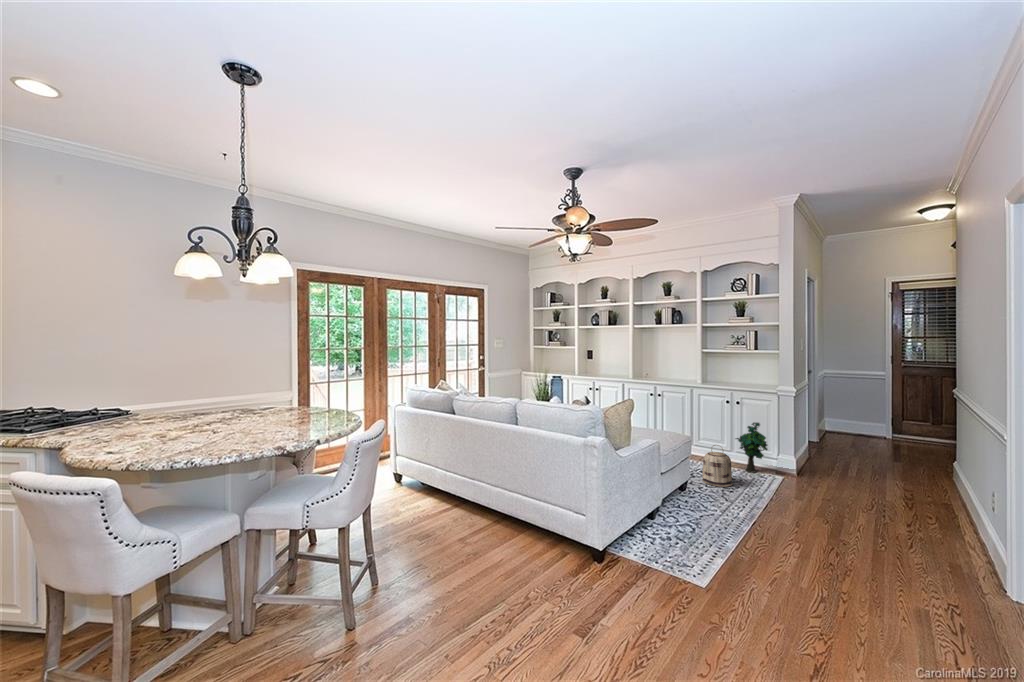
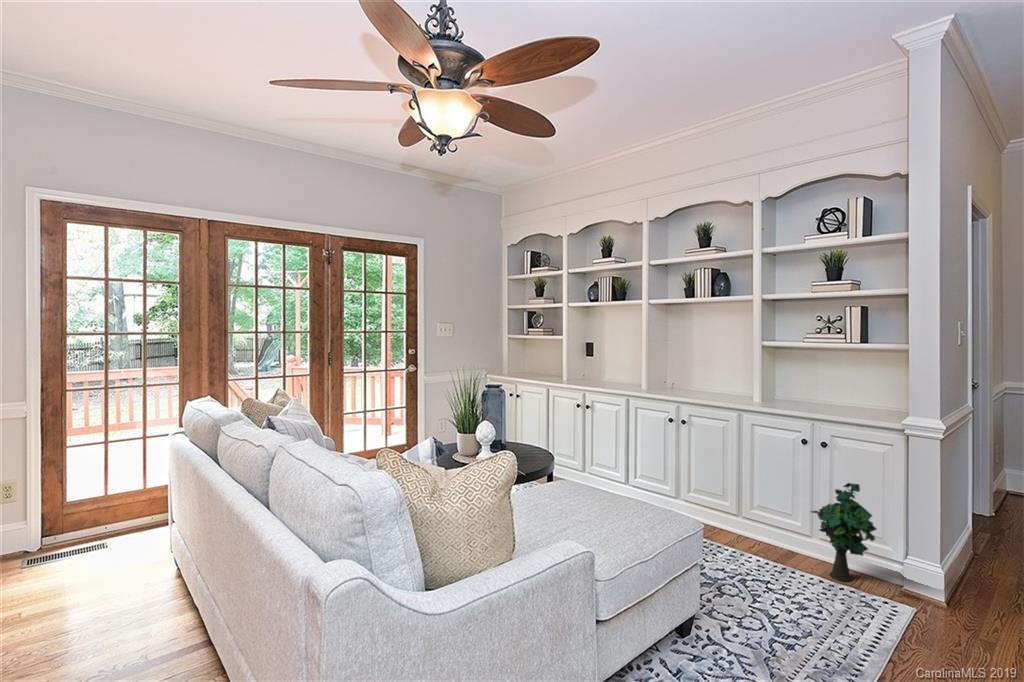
basket: present [702,445,733,487] -> none [733,528,793,616]

